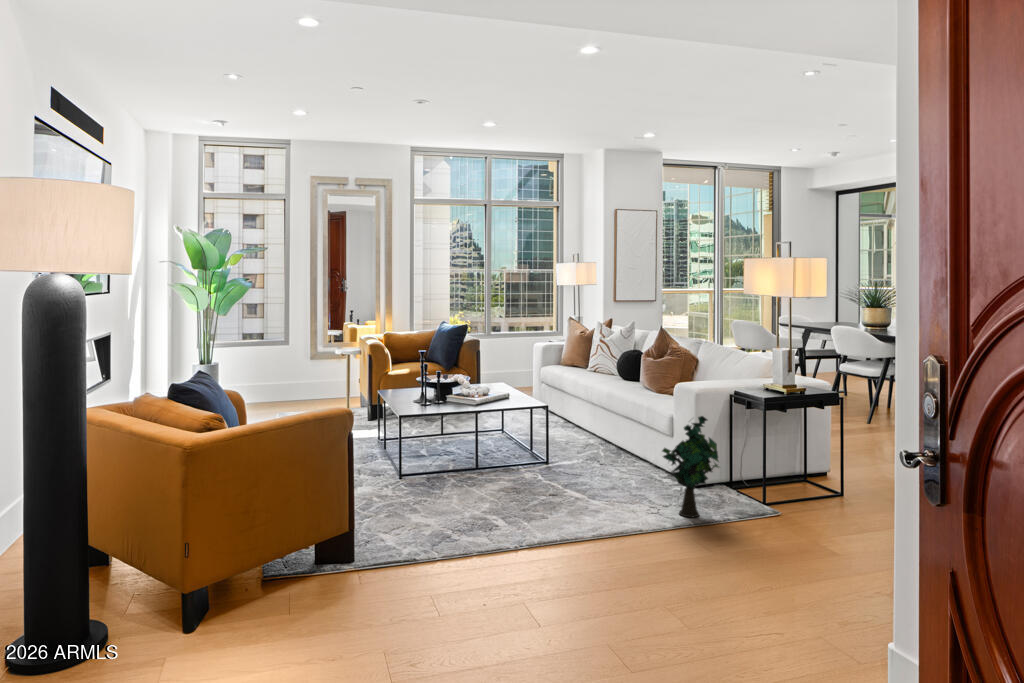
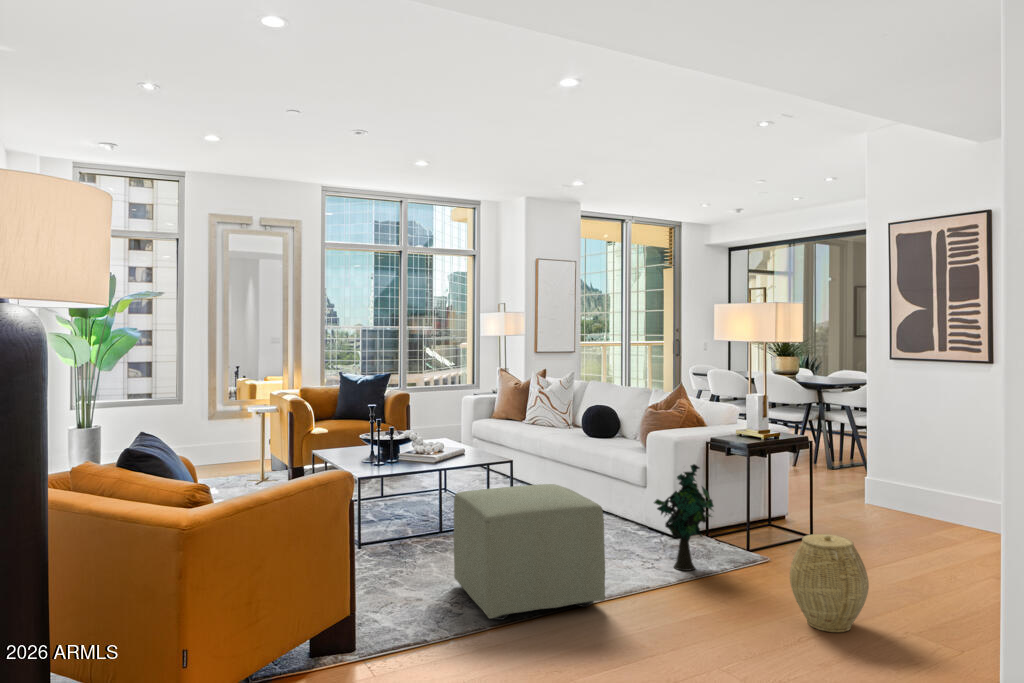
ottoman: none [464,429,590,547] -> present [454,484,605,620]
woven basket: none [766,489,843,585] -> present [790,534,869,632]

